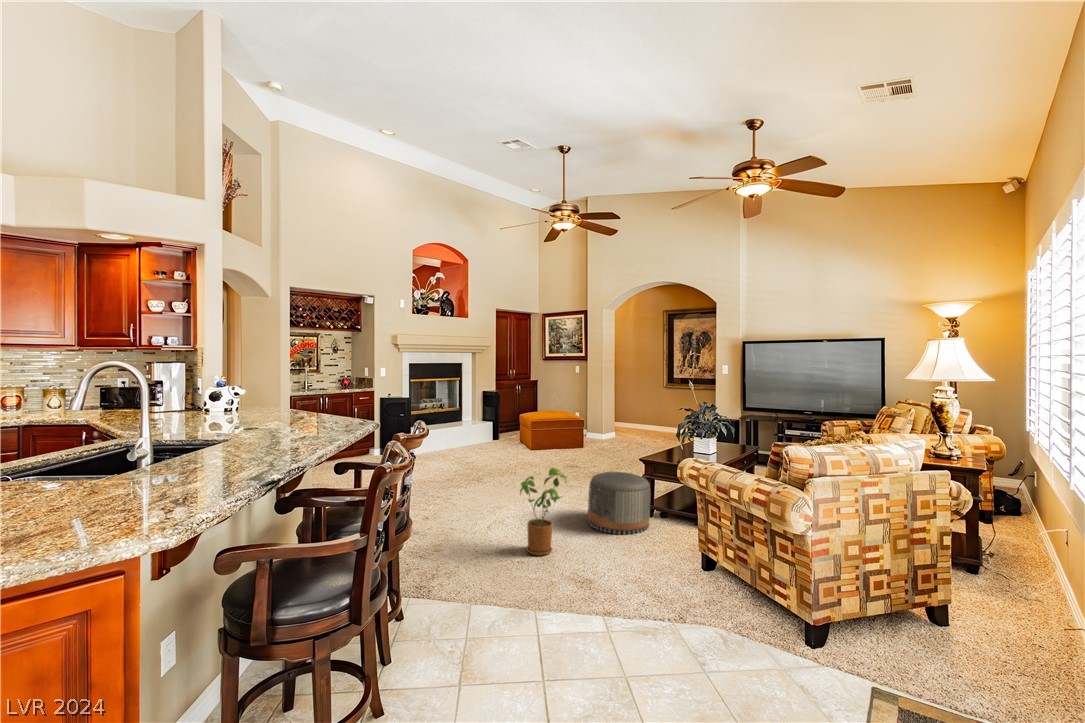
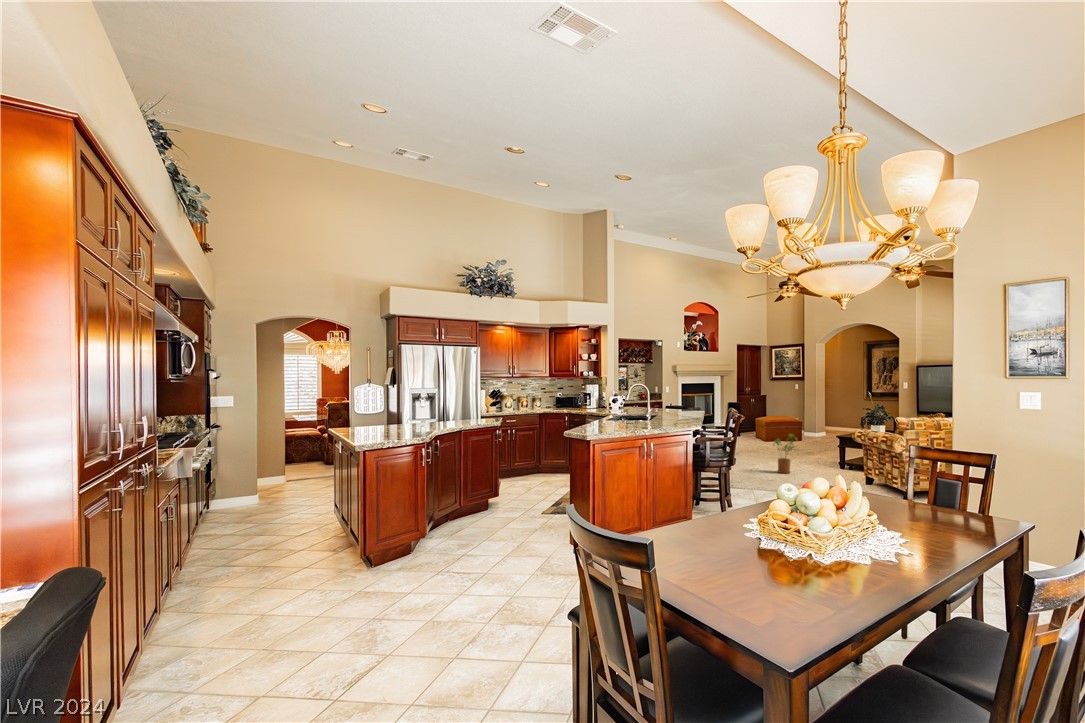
pouf: present [588,472,651,535] -> none [808,442,844,471]

